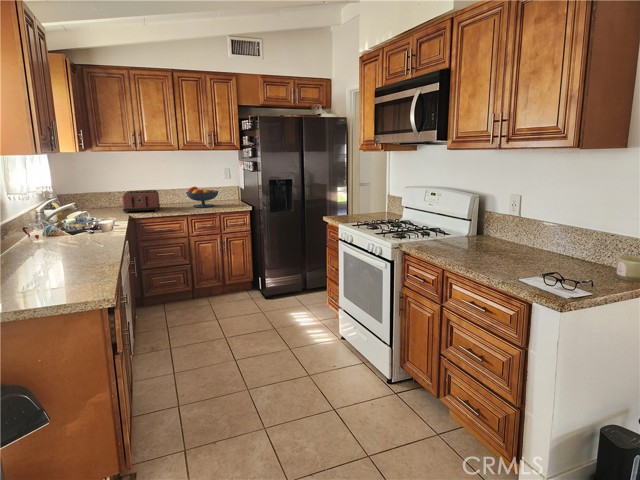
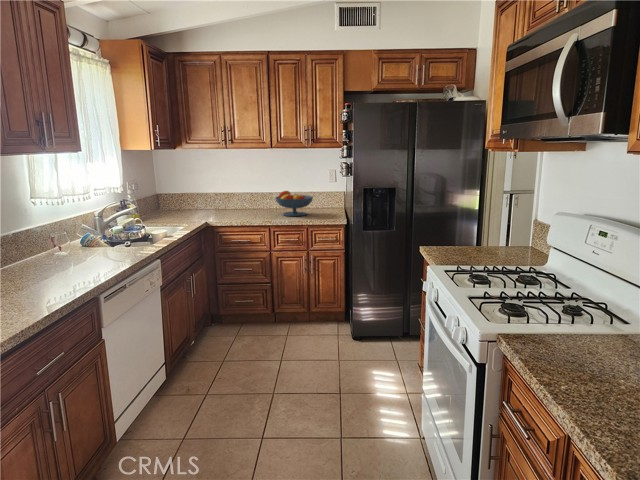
toaster: present [122,190,160,213] -> none [203,193,250,218]

